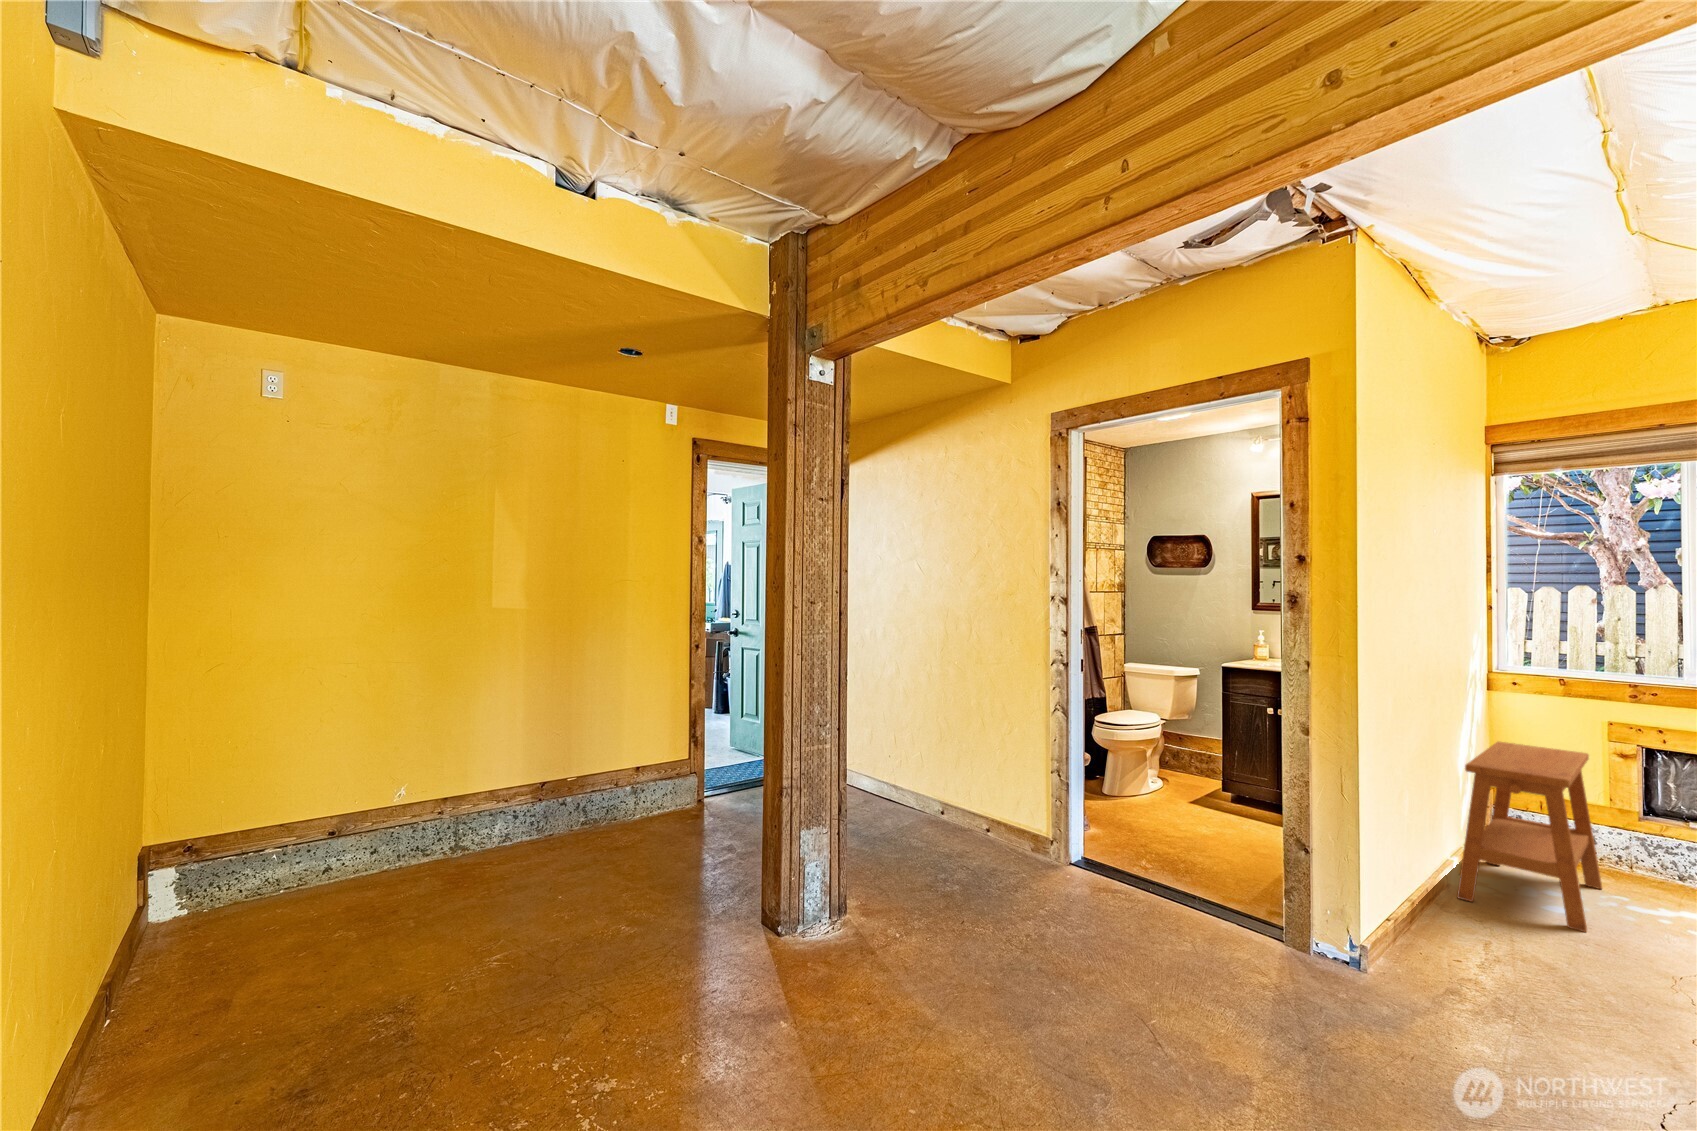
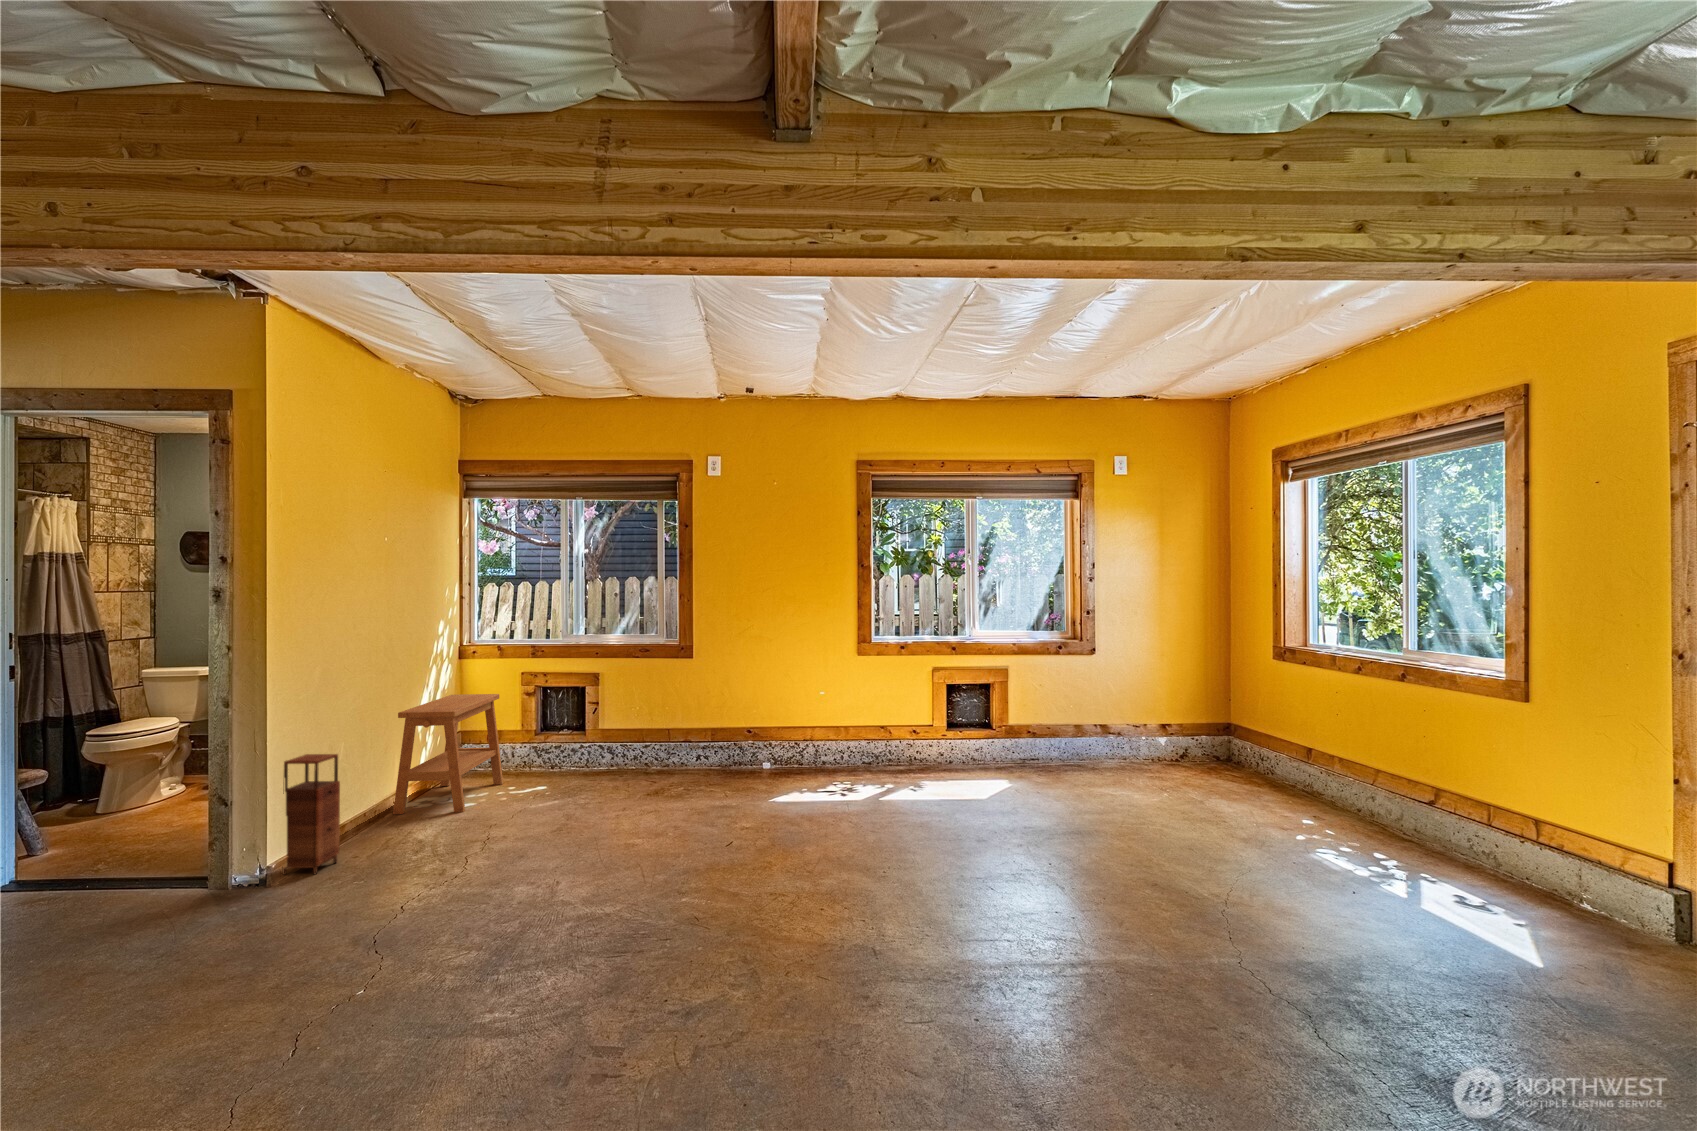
storage cabinet: none [1383,813,1455,987] -> present [283,754,340,875]

